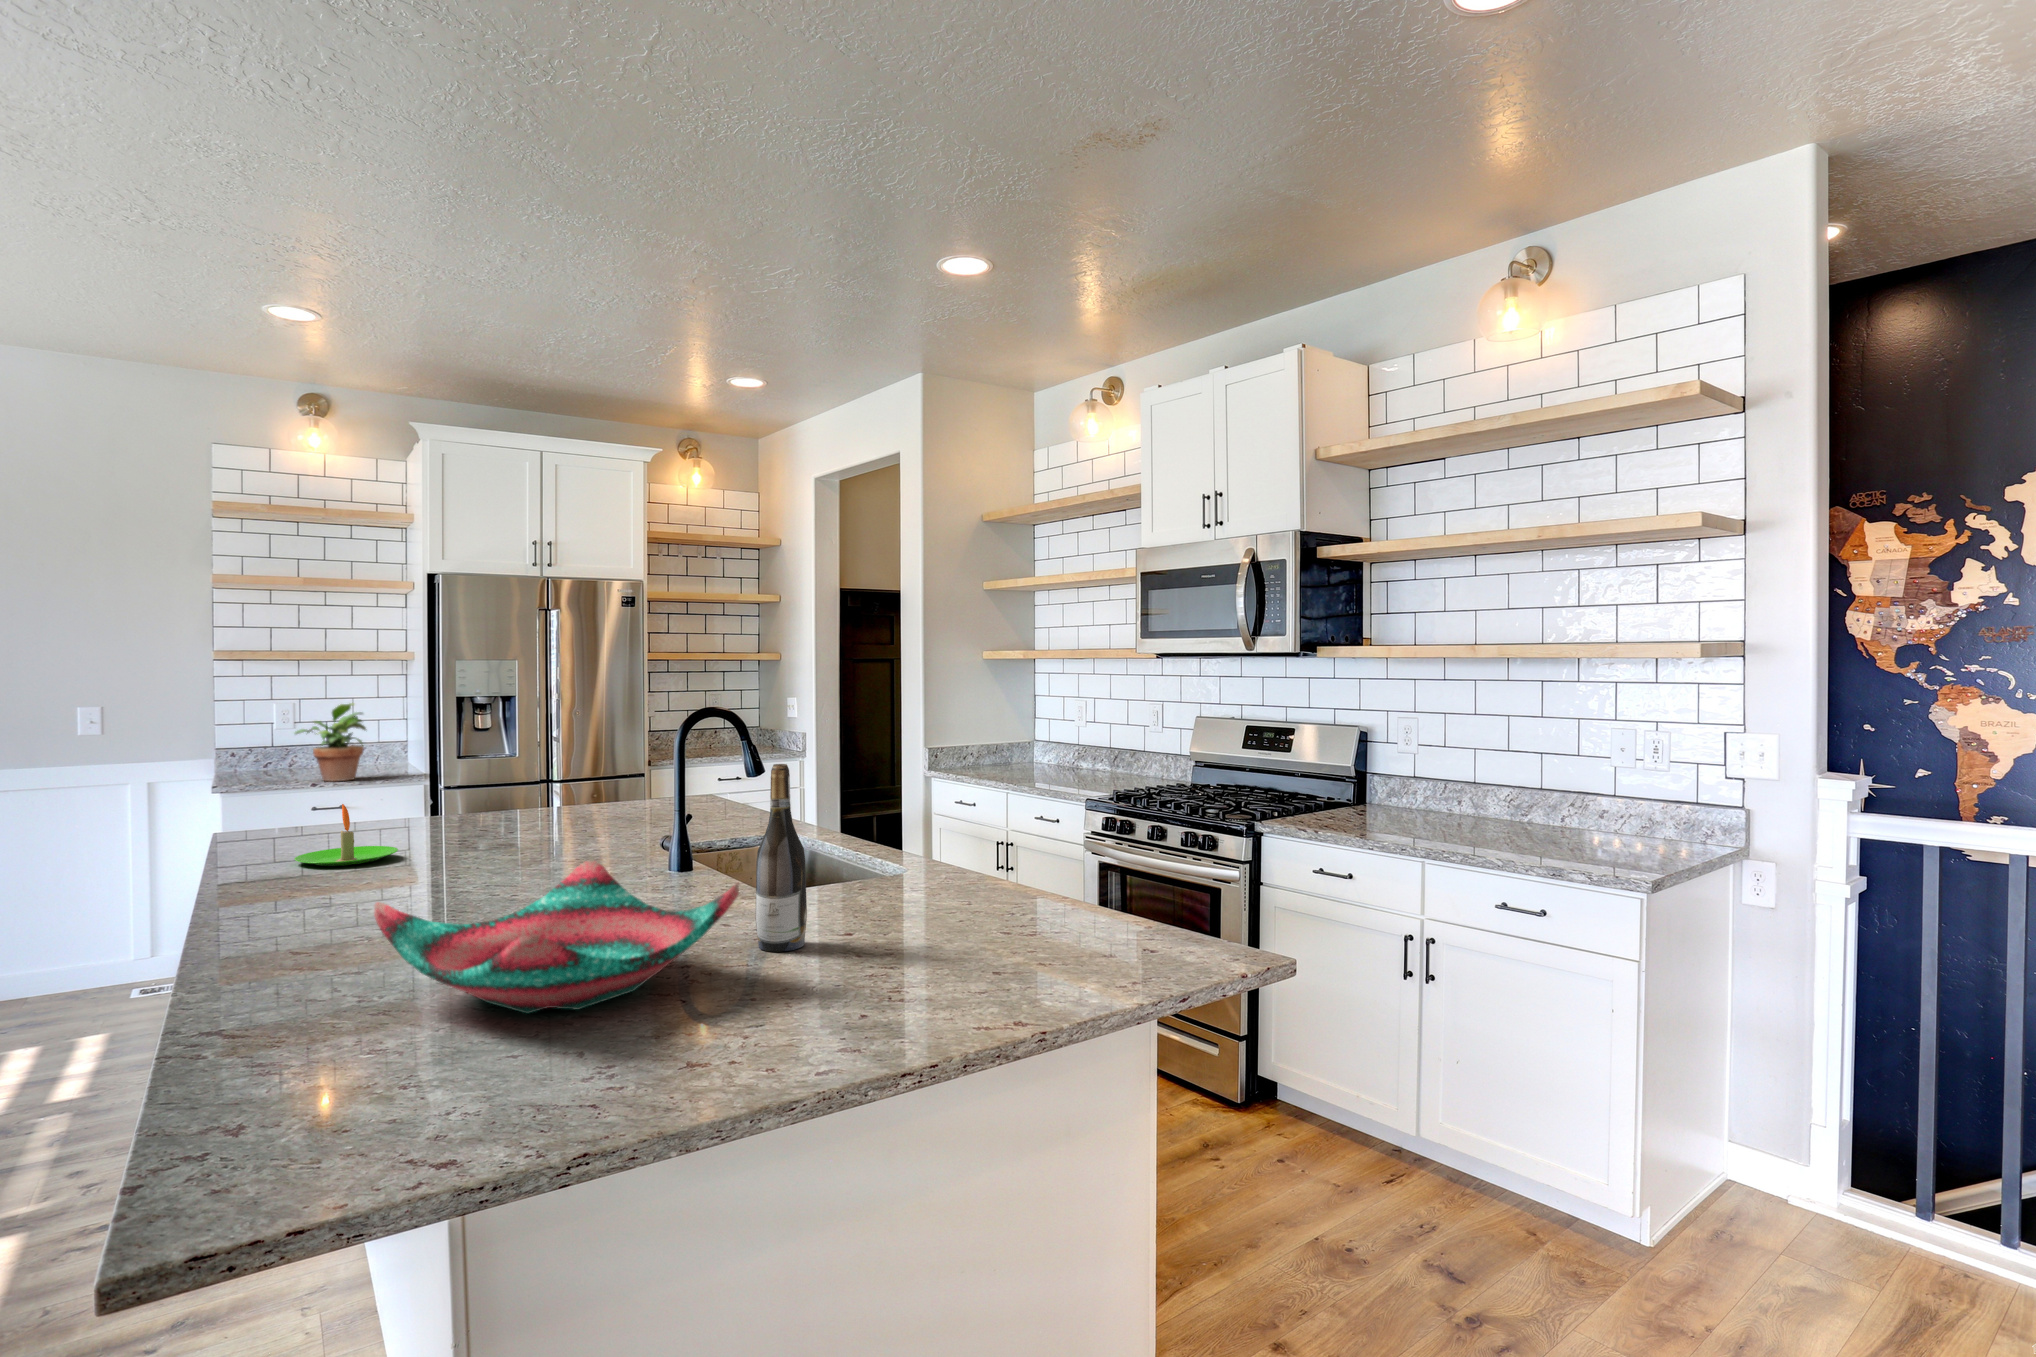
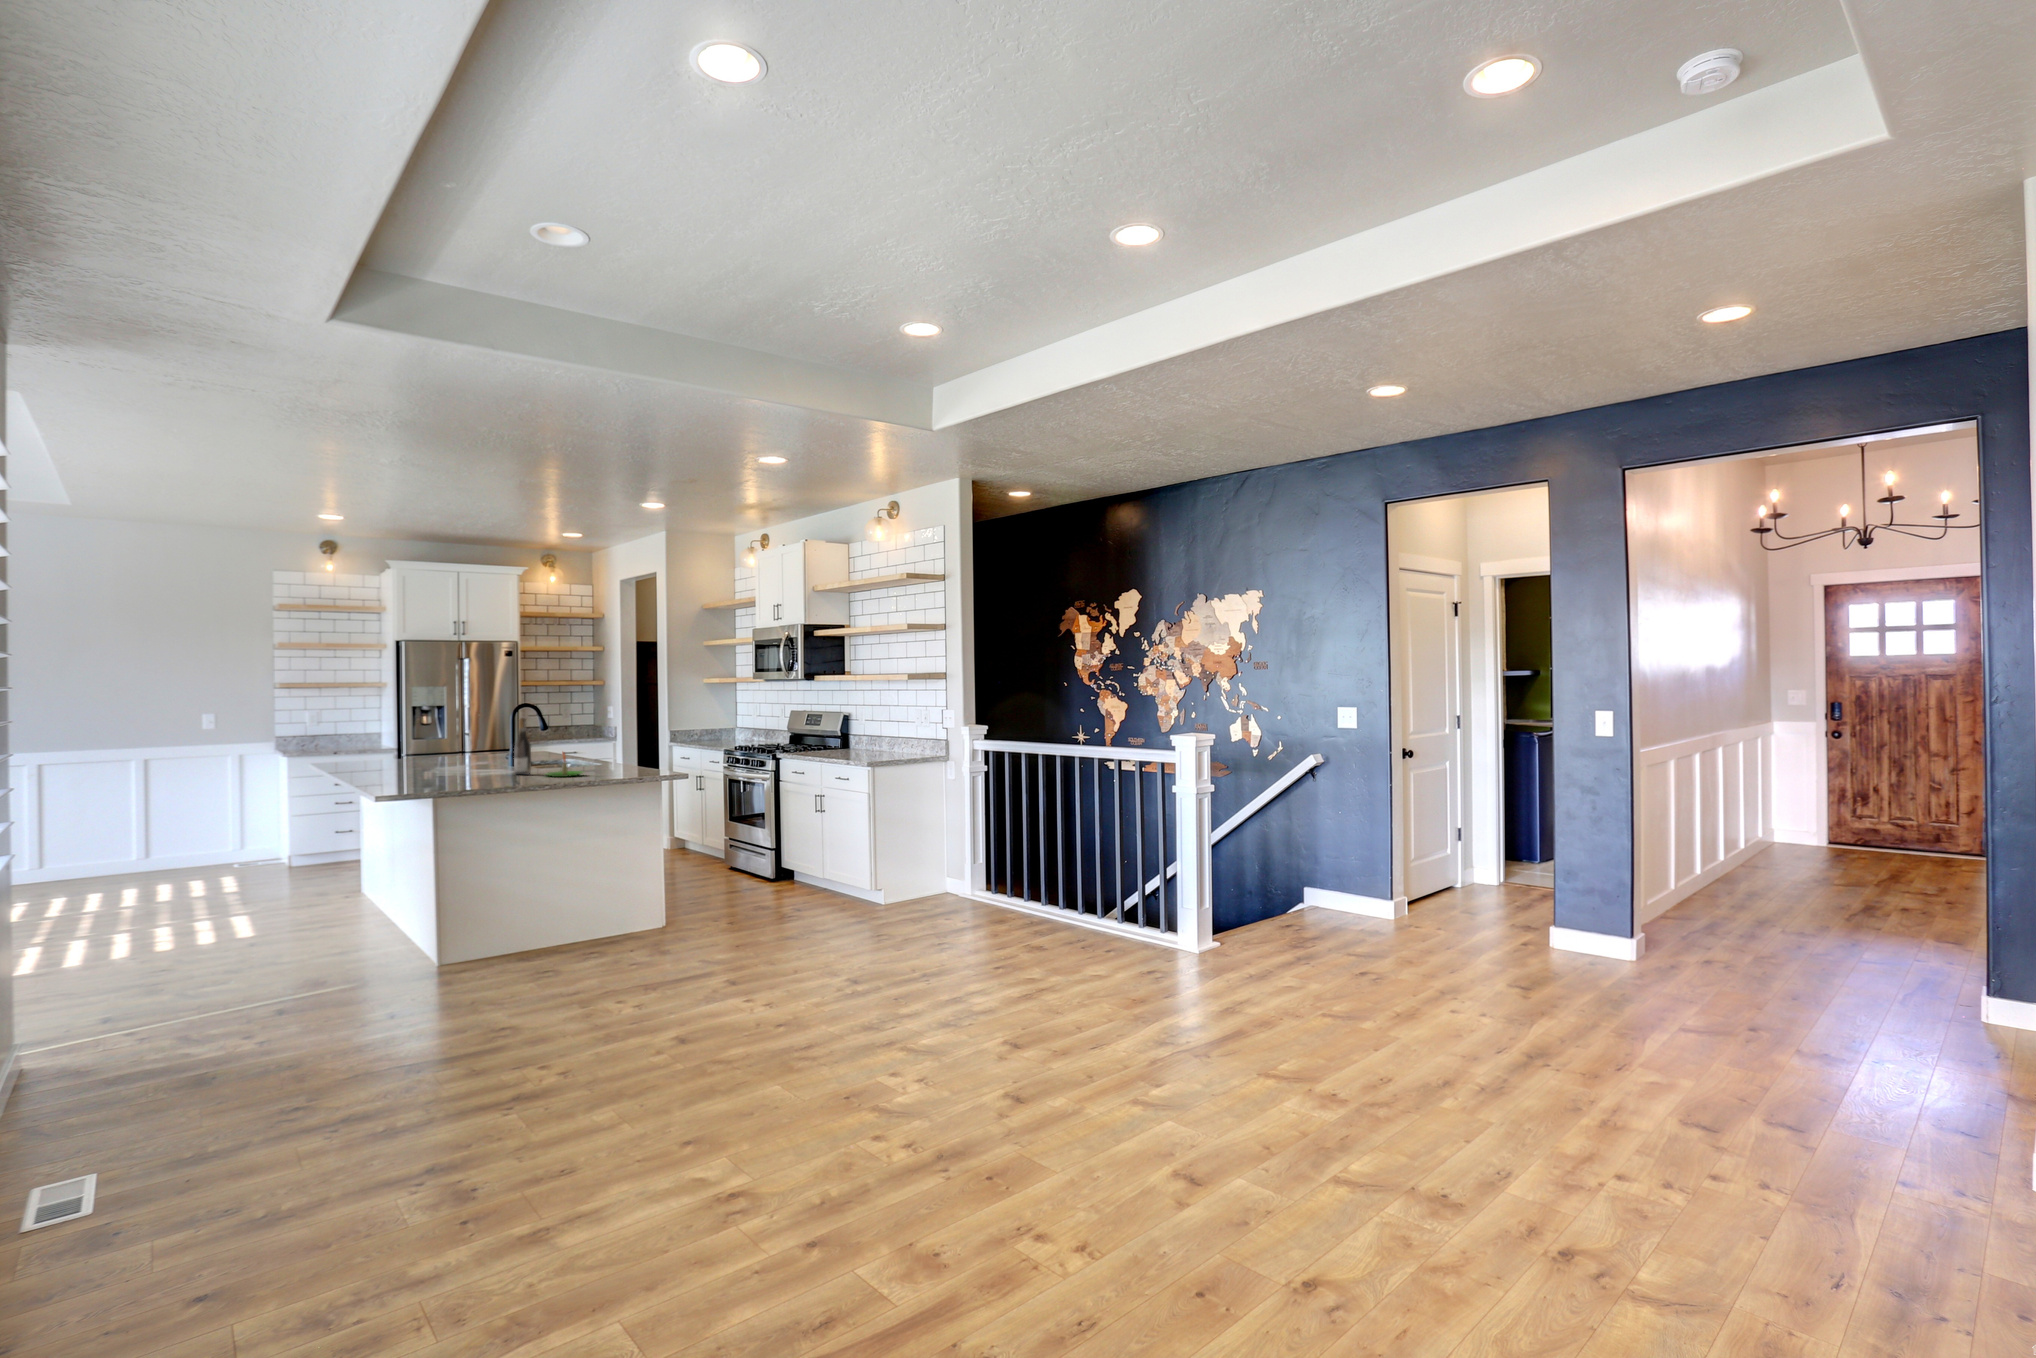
potted plant: present [294,703,366,781] -> none [327,710,365,750]
candle: present [294,804,398,866] -> present [546,753,584,777]
decorative bowl: present [374,861,739,1014] -> none [397,748,502,780]

